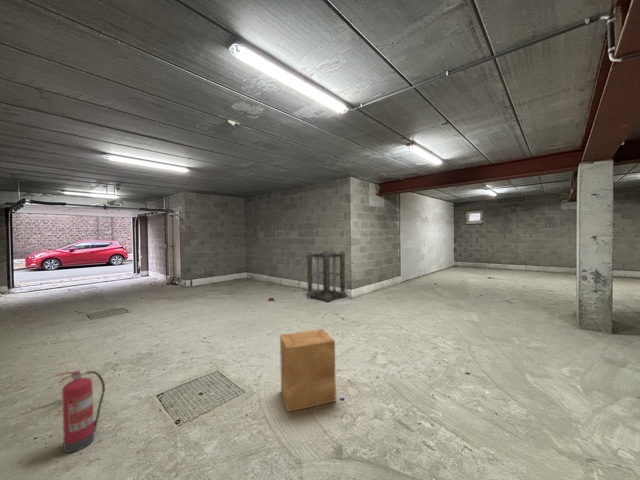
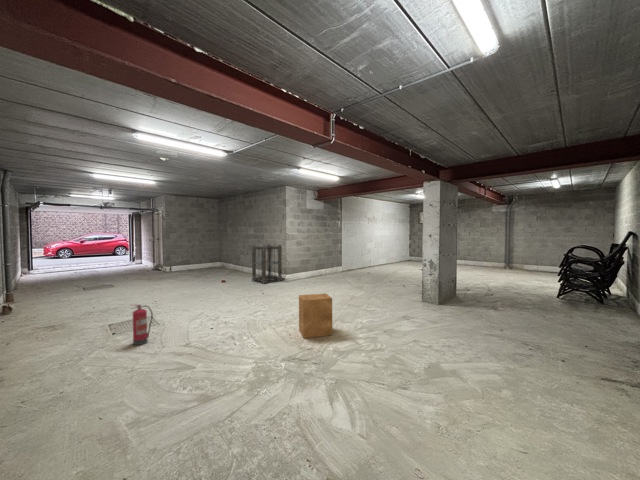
cardboard box: present [280,329,336,412] -> present [299,293,332,338]
fire extinguisher: present [60,371,105,452] -> present [133,305,153,345]

